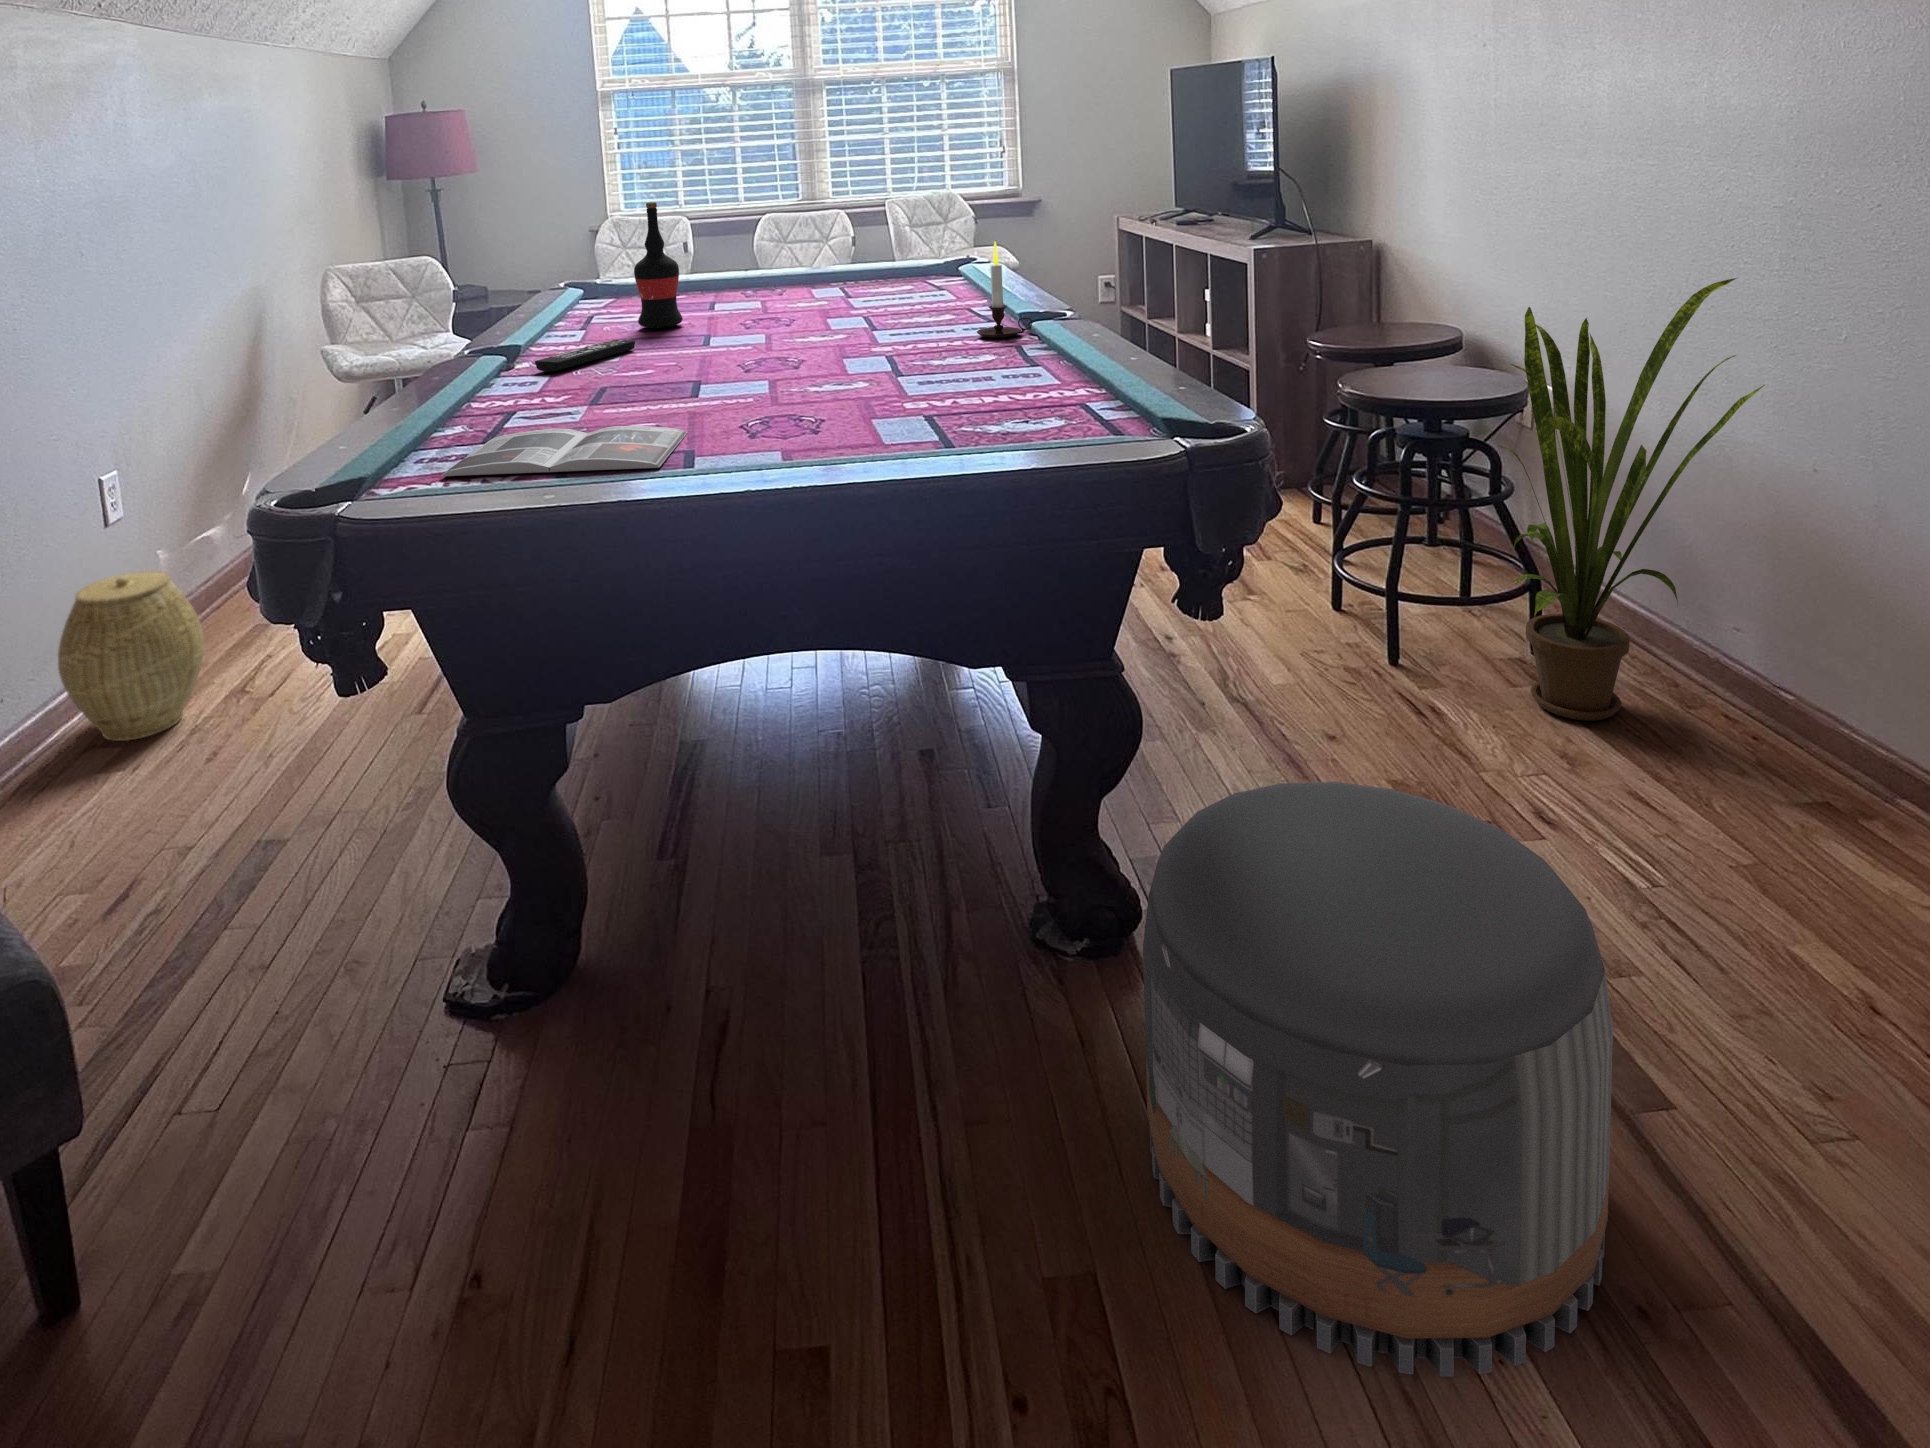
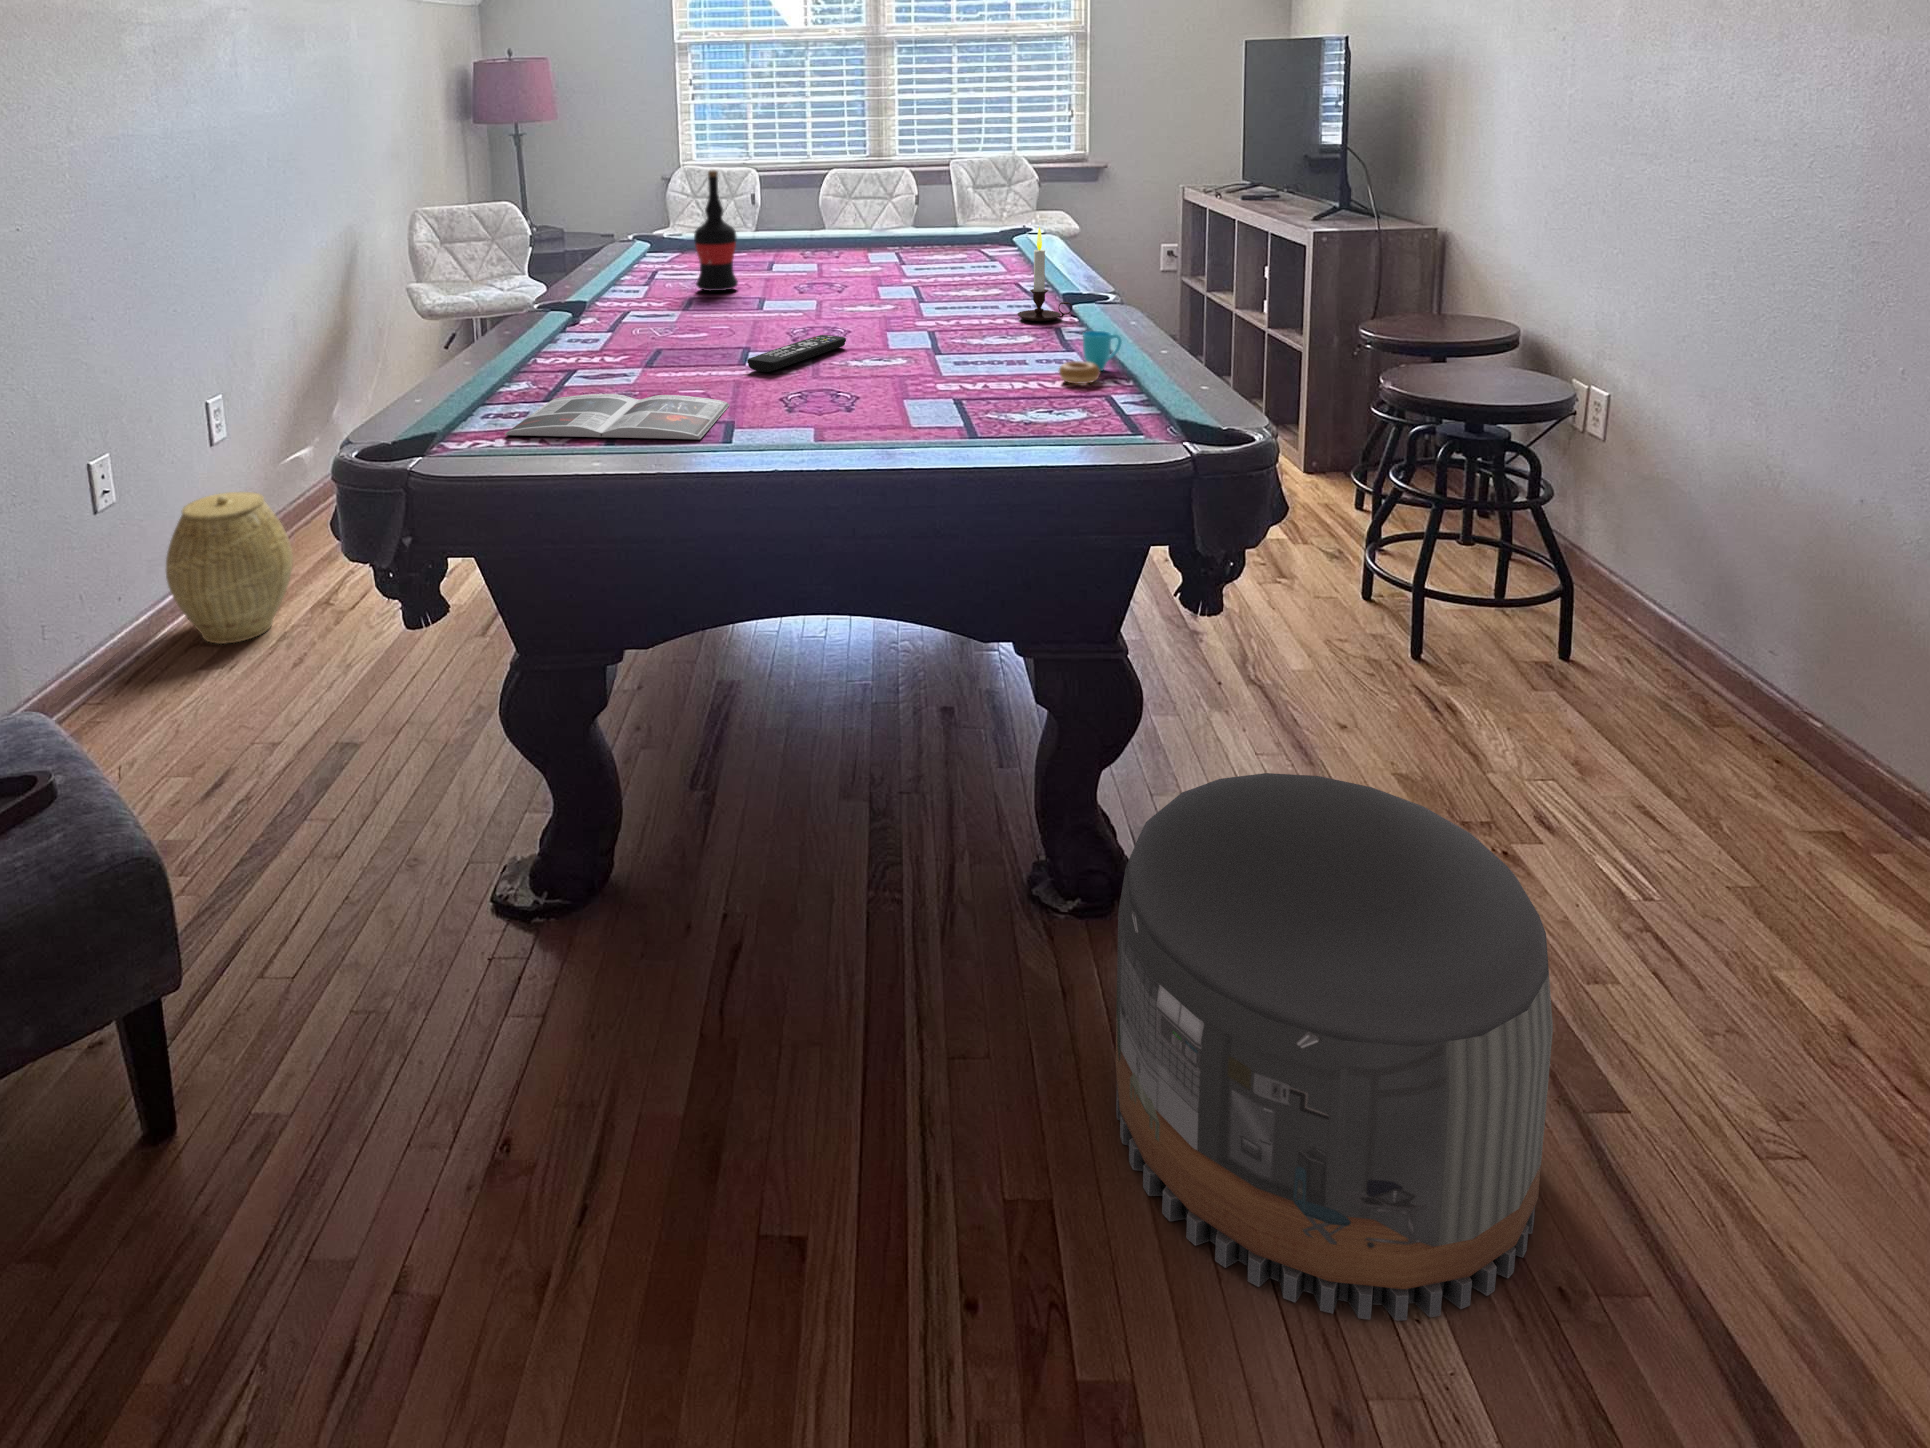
house plant: present [1500,278,1764,721] -> none [1534,301,1822,733]
cup: none [1030,338,1091,392] -> present [1059,331,1122,384]
remote control: present [535,340,635,372] -> present [747,335,846,372]

